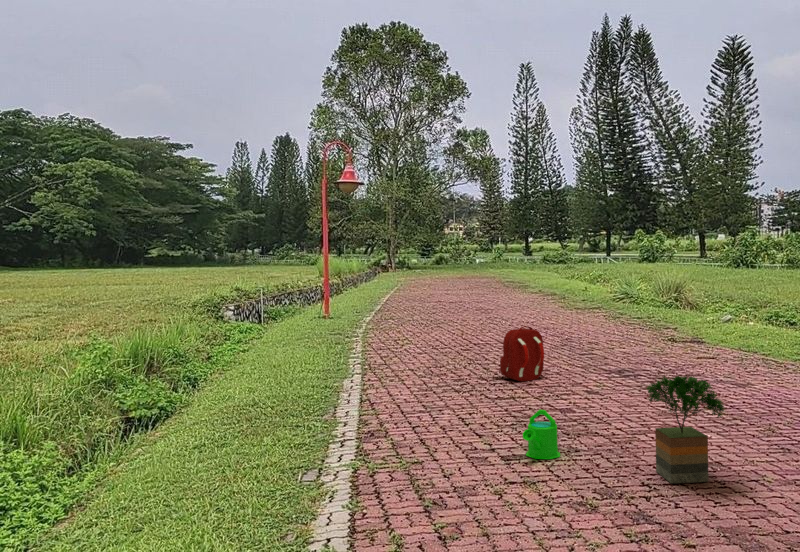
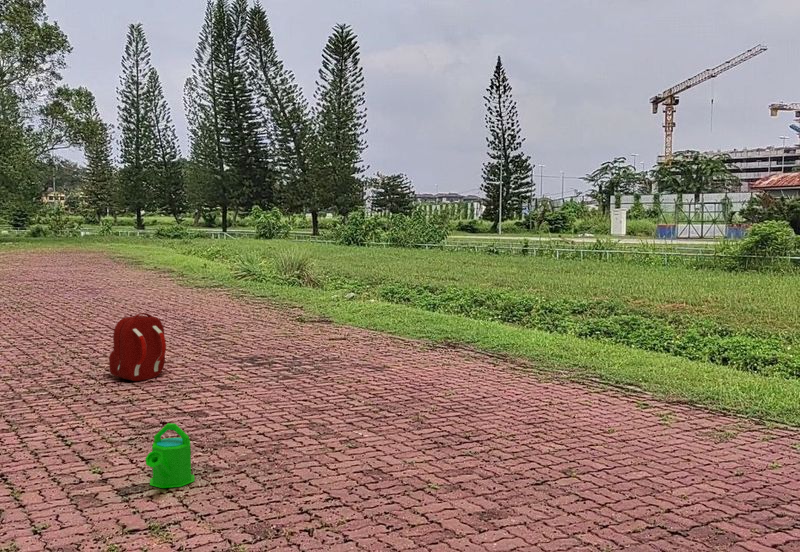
potted tree: present [647,376,725,483] -> none [301,368,392,500]

